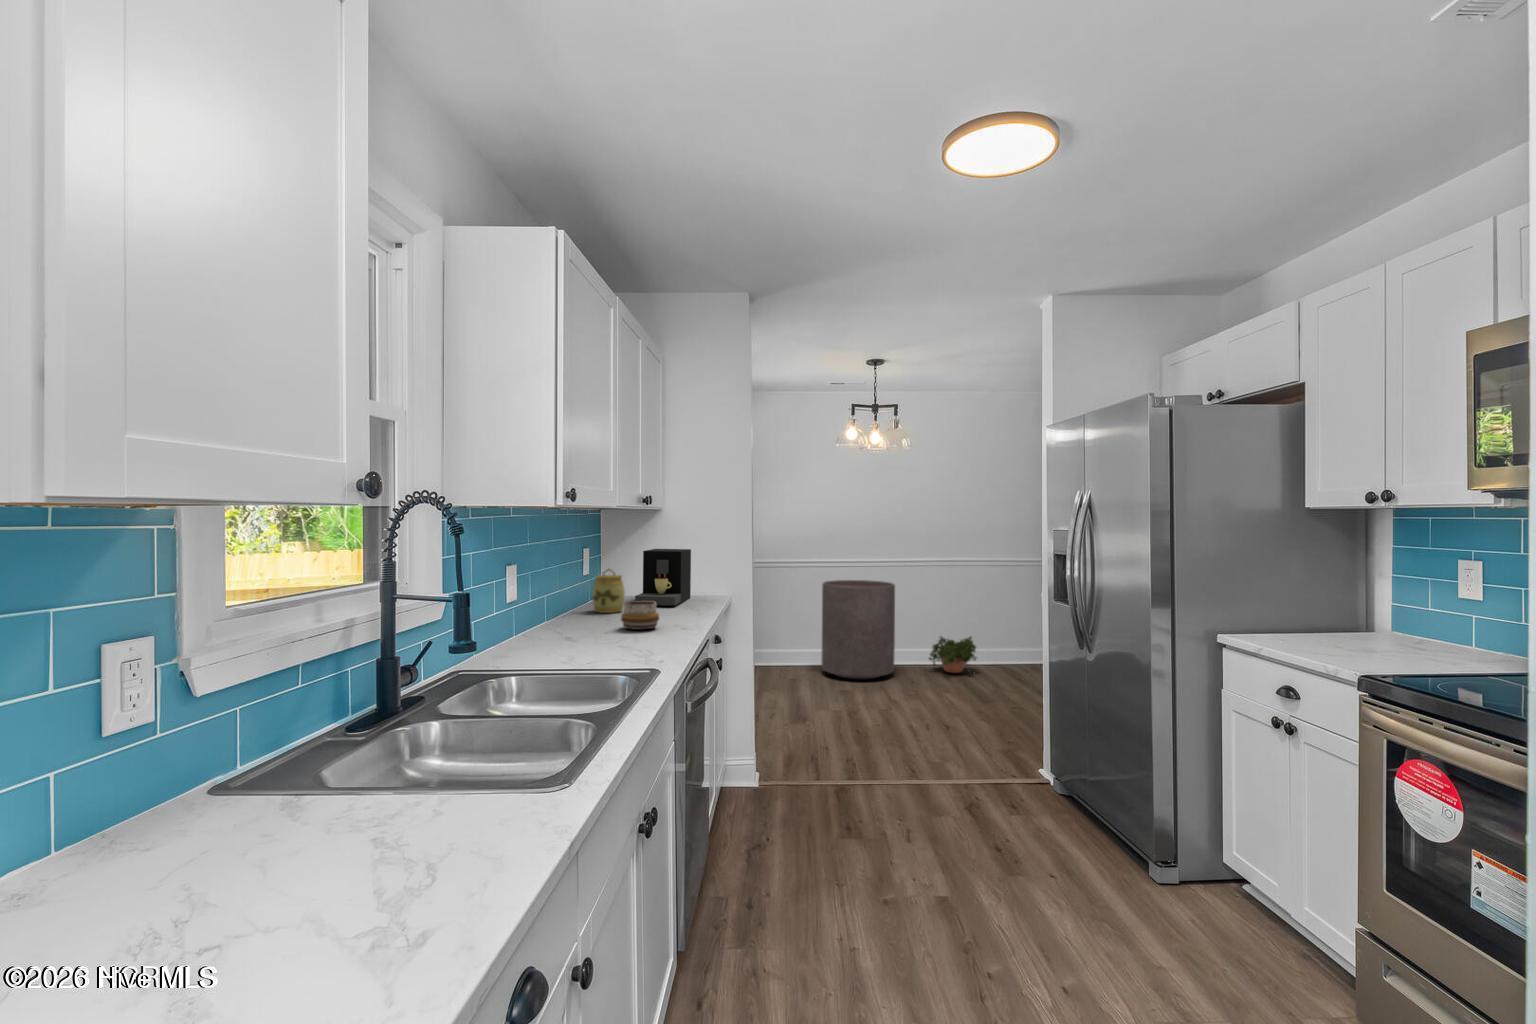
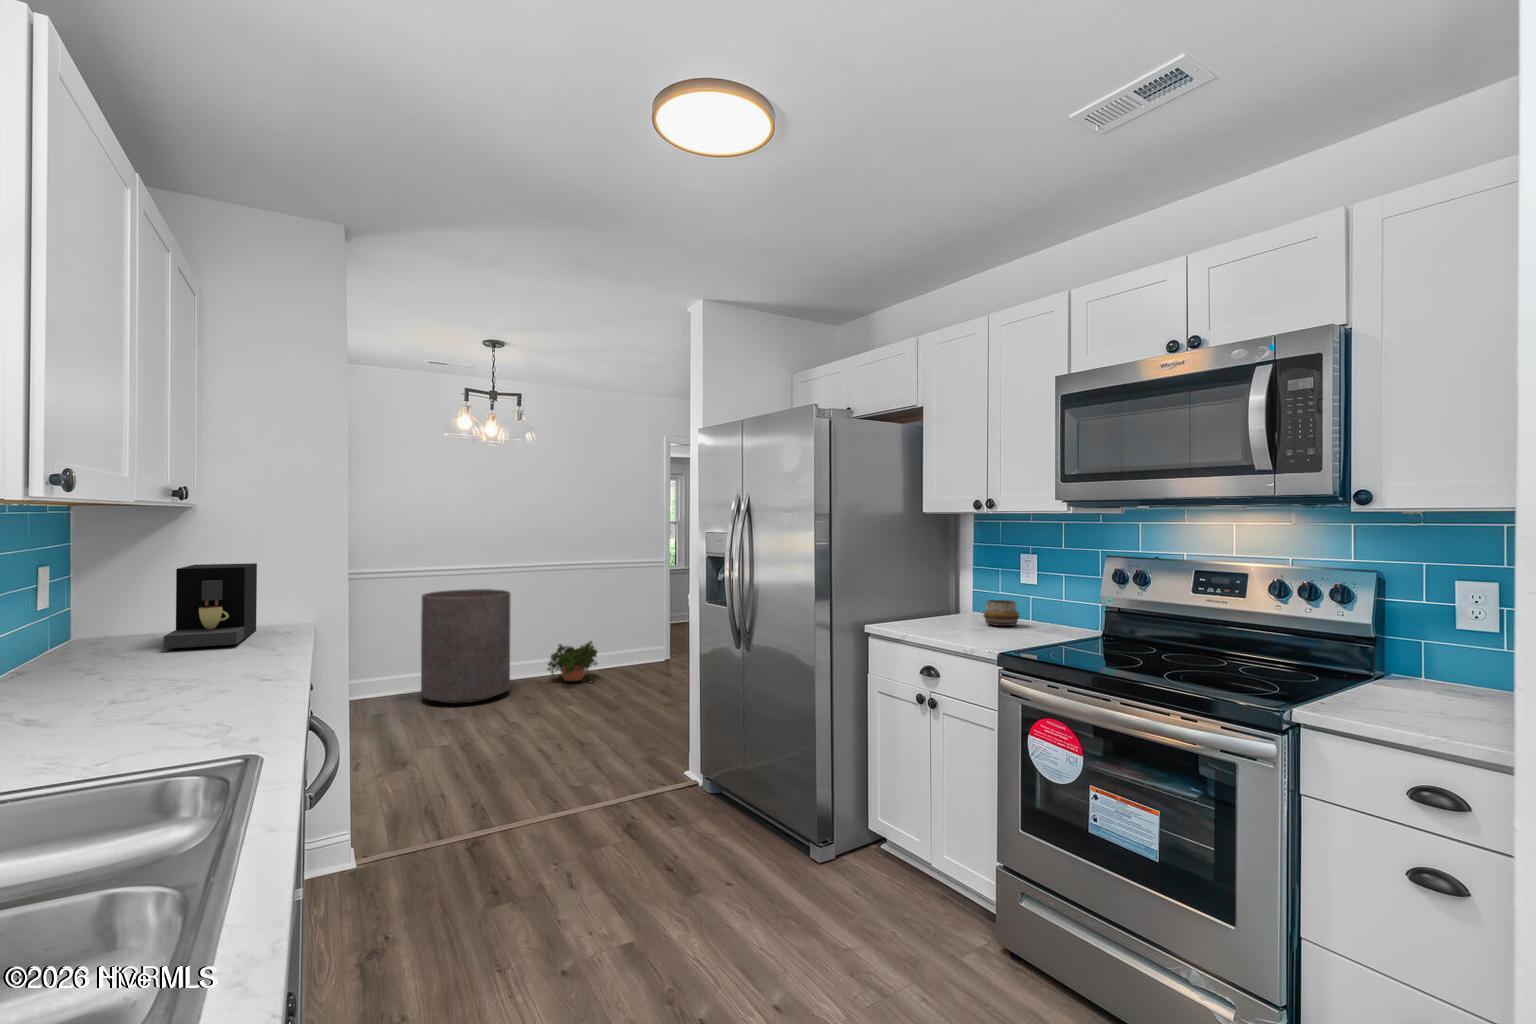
jar: present [592,569,625,613] -> none [82,598,147,668]
decorative bowl: present [621,601,659,630] -> present [983,600,1019,626]

